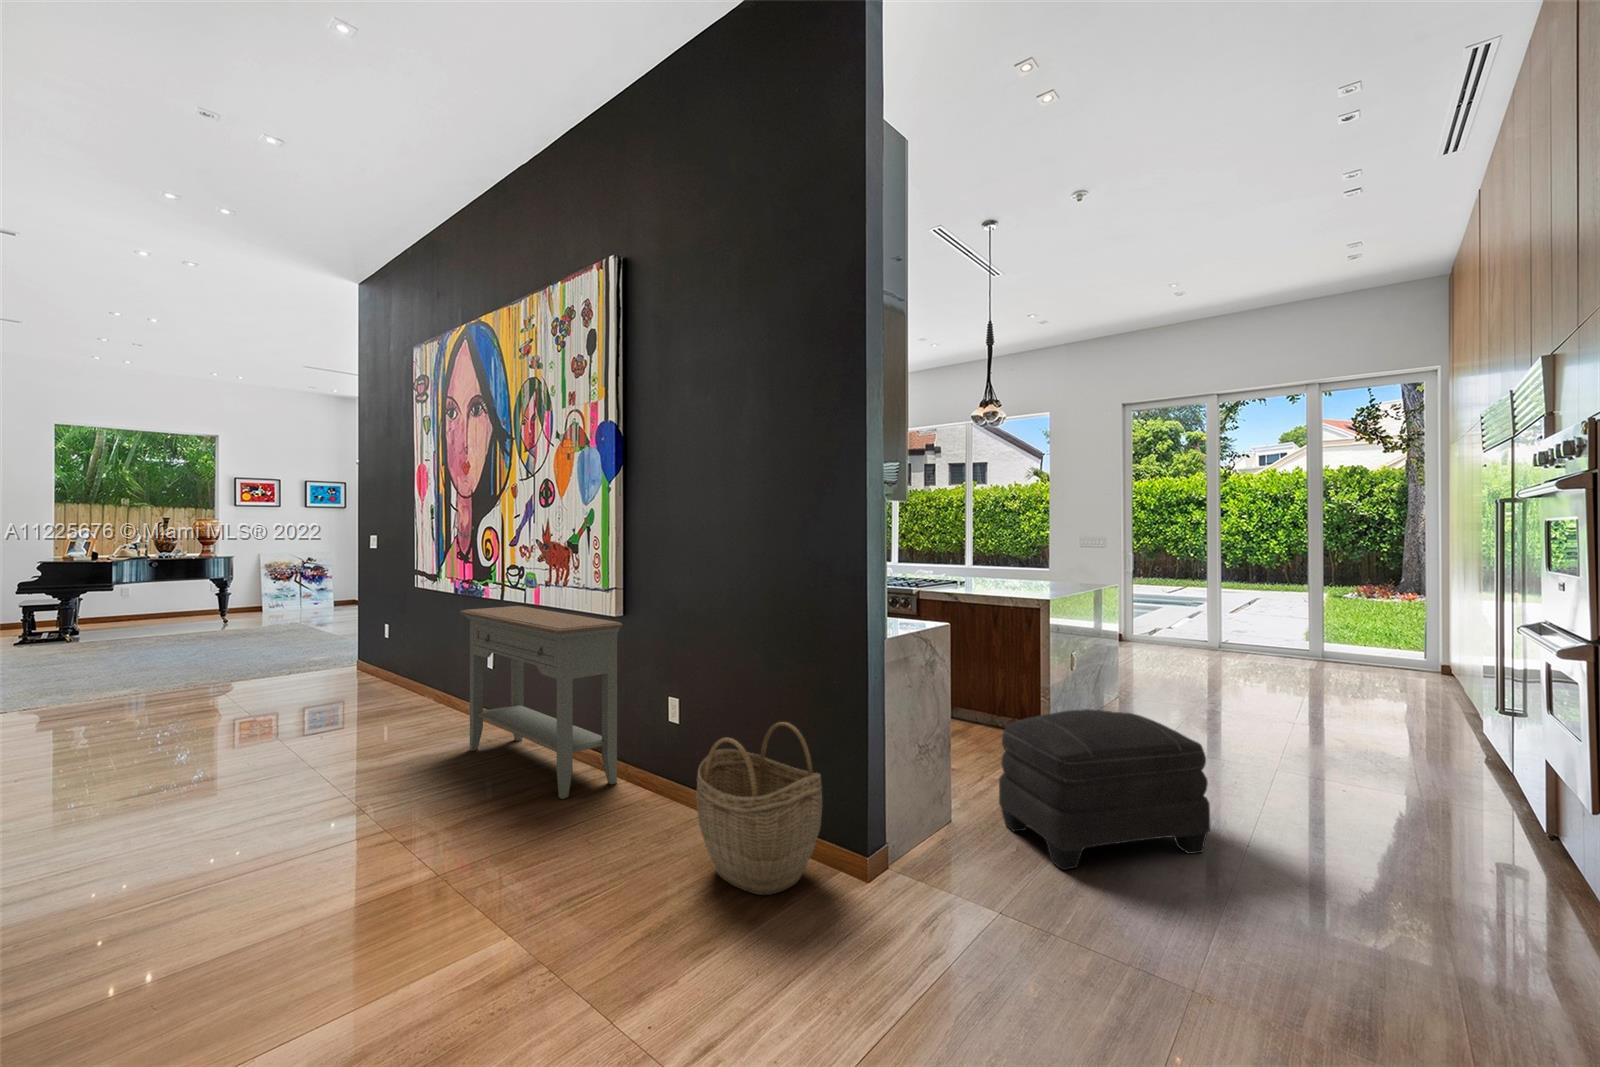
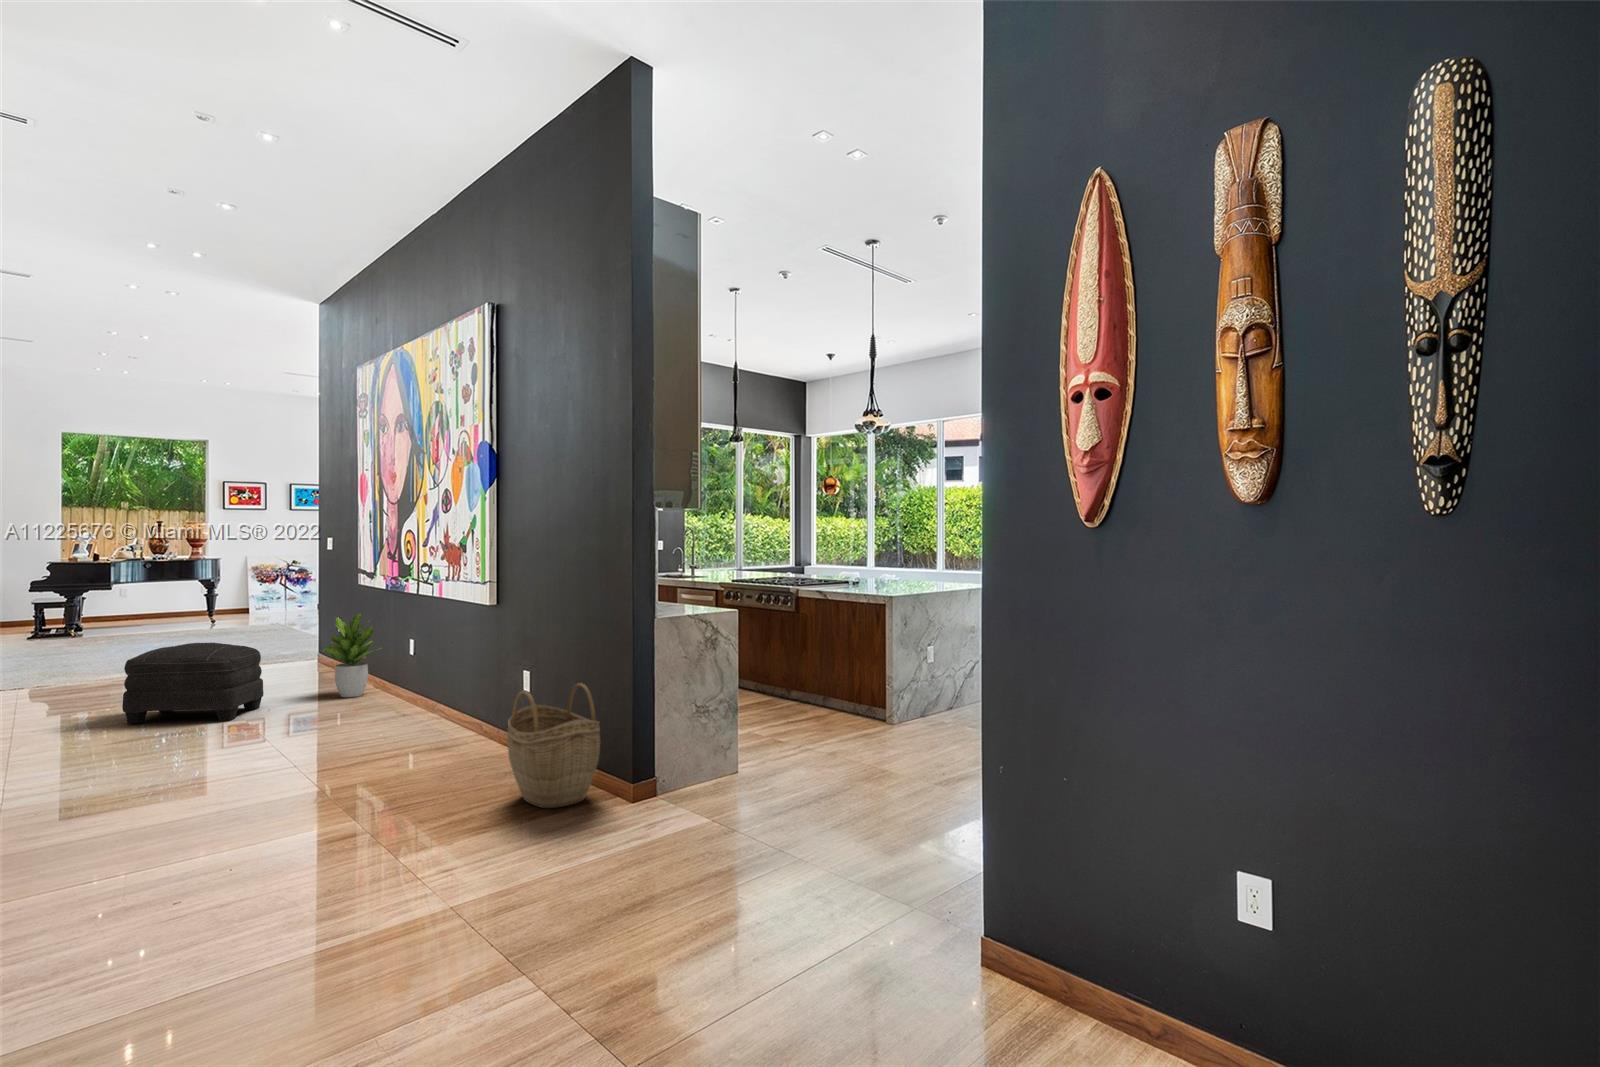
console table: present [460,606,622,799] -> none [376,599,493,753]
potted plant: none [378,621,448,716] -> present [323,614,381,697]
ottoman: present [999,709,1210,870] -> present [122,643,264,724]

